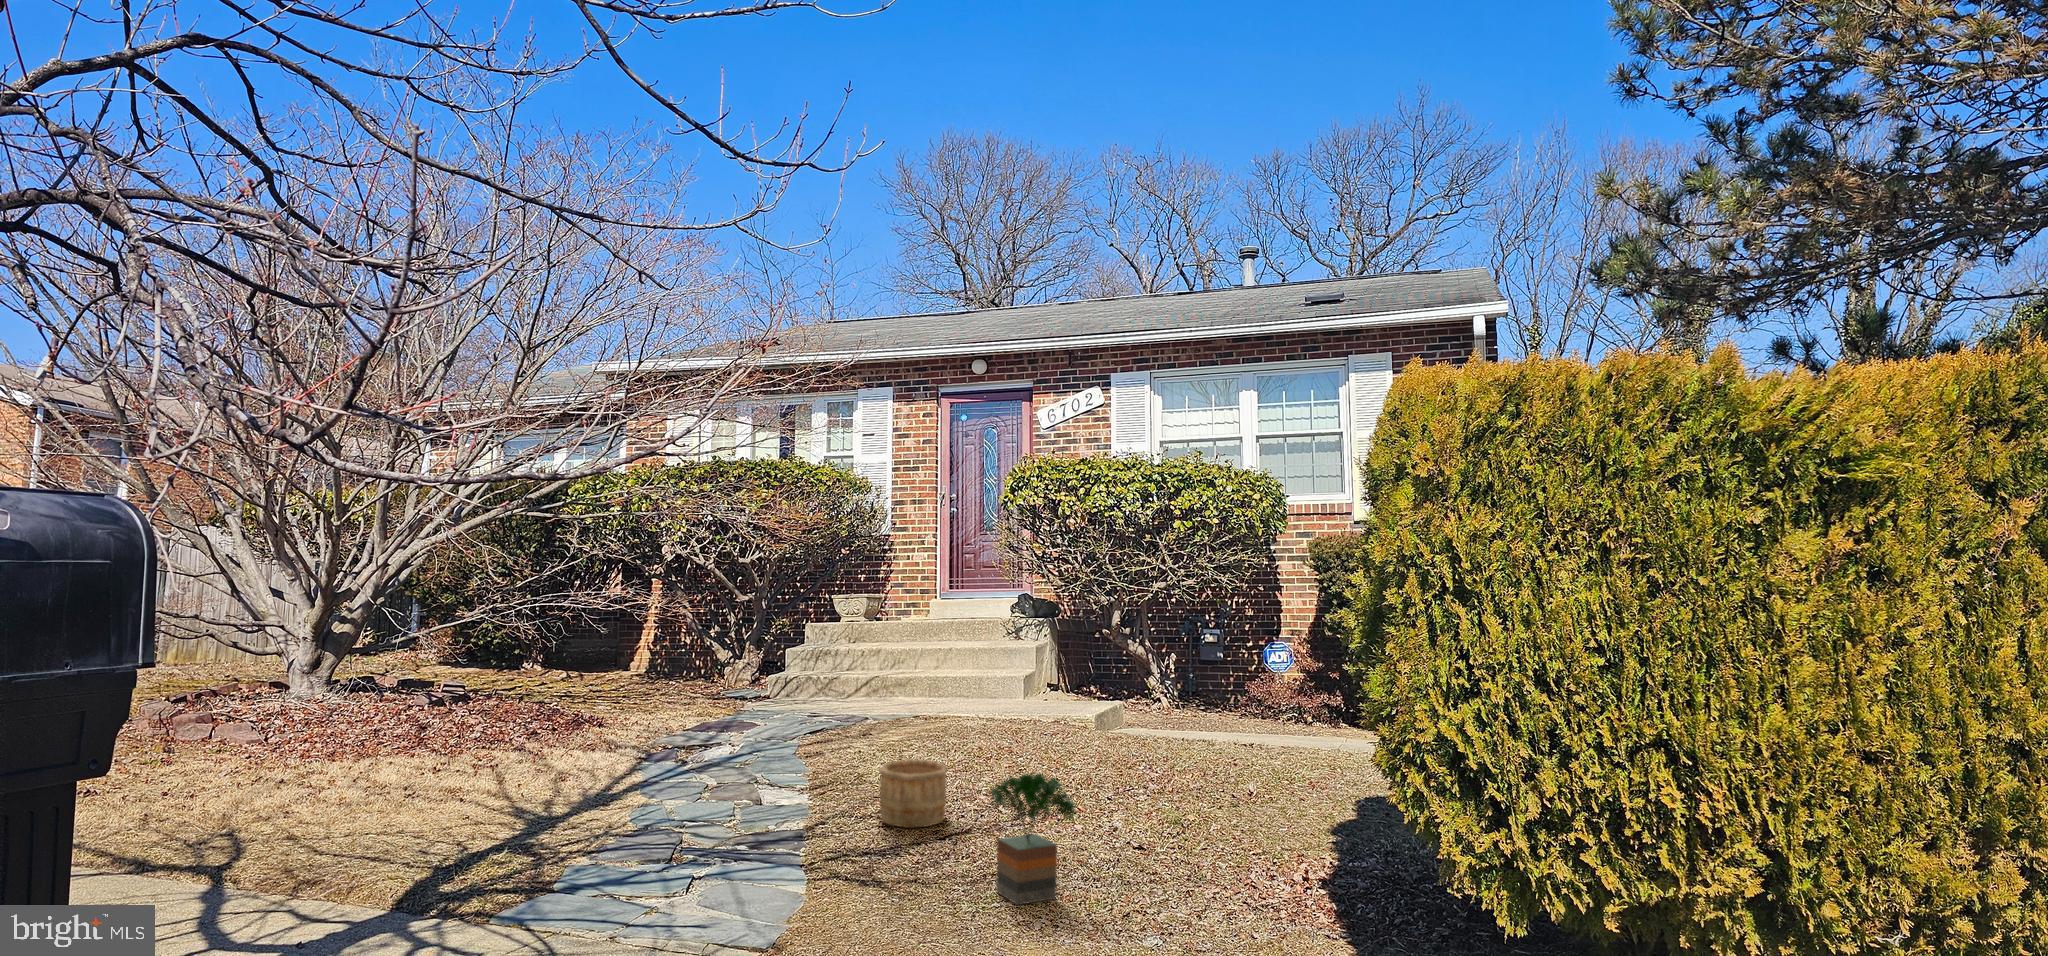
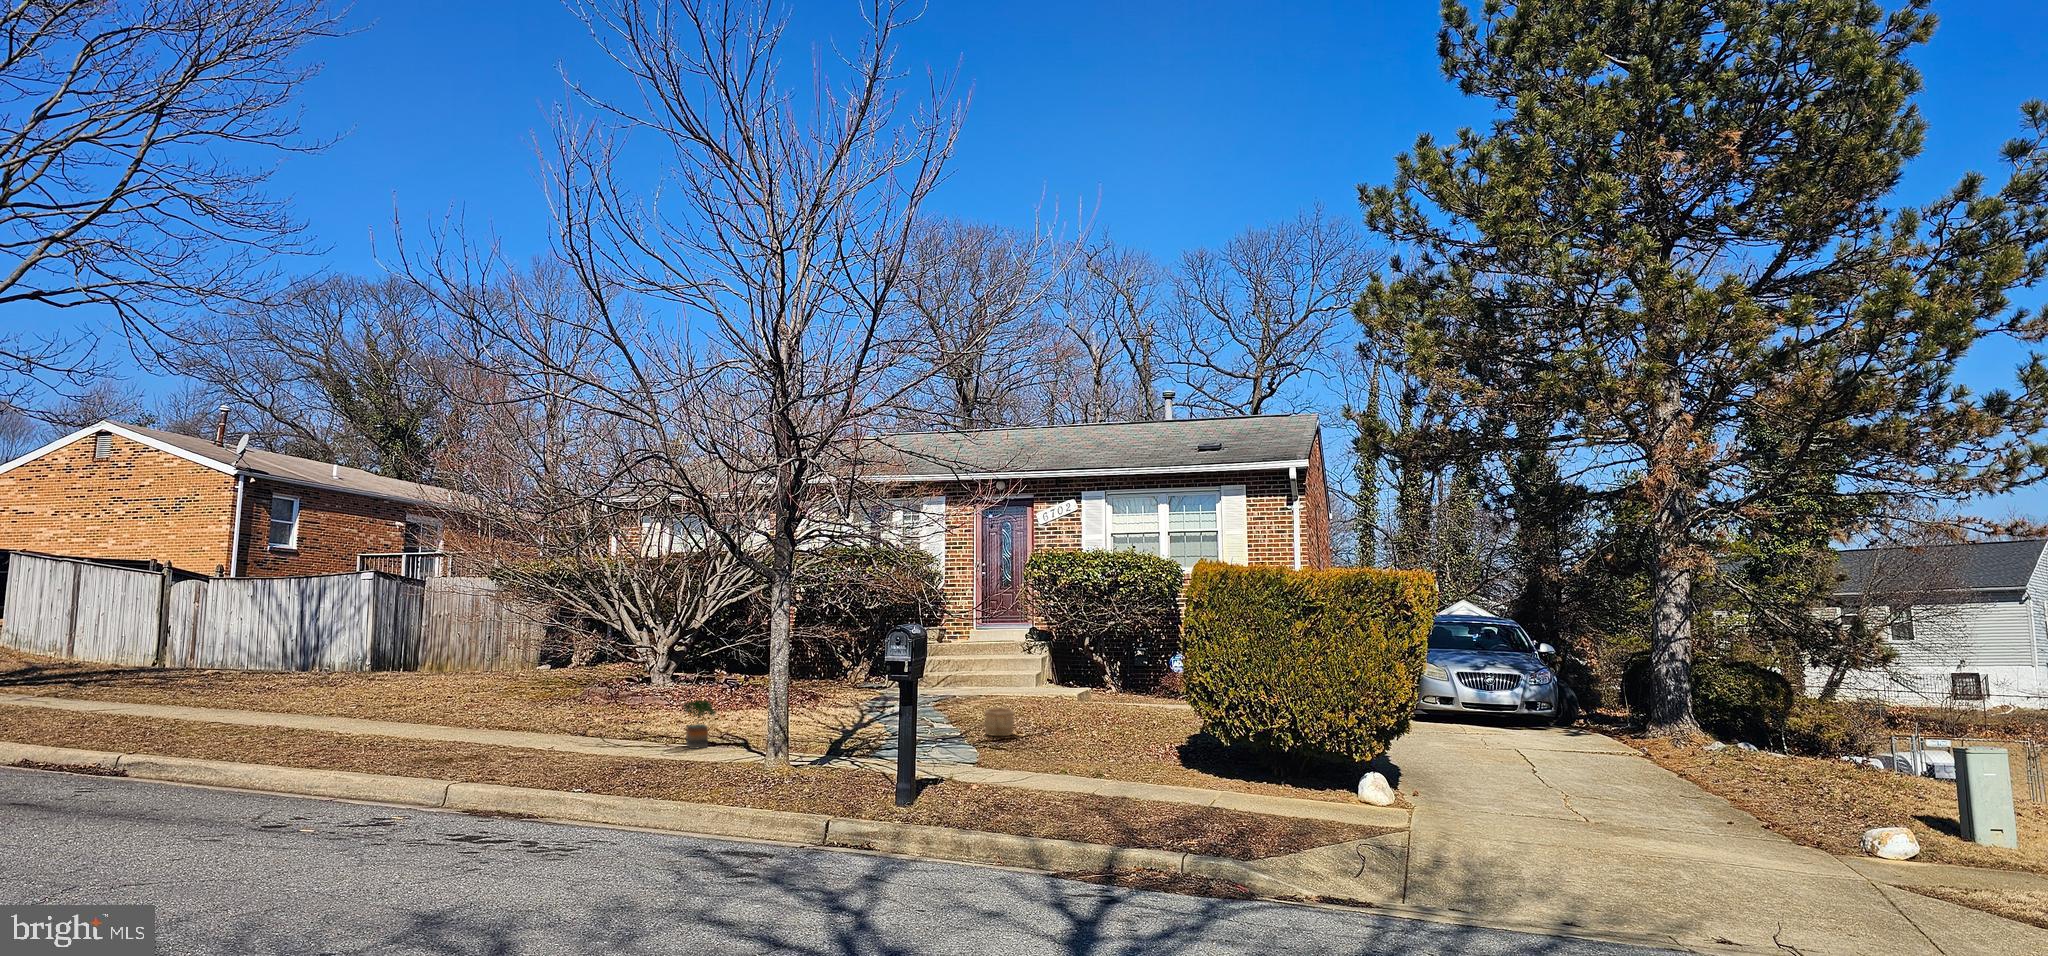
potted tree: present [990,773,1077,905] -> present [683,700,715,749]

